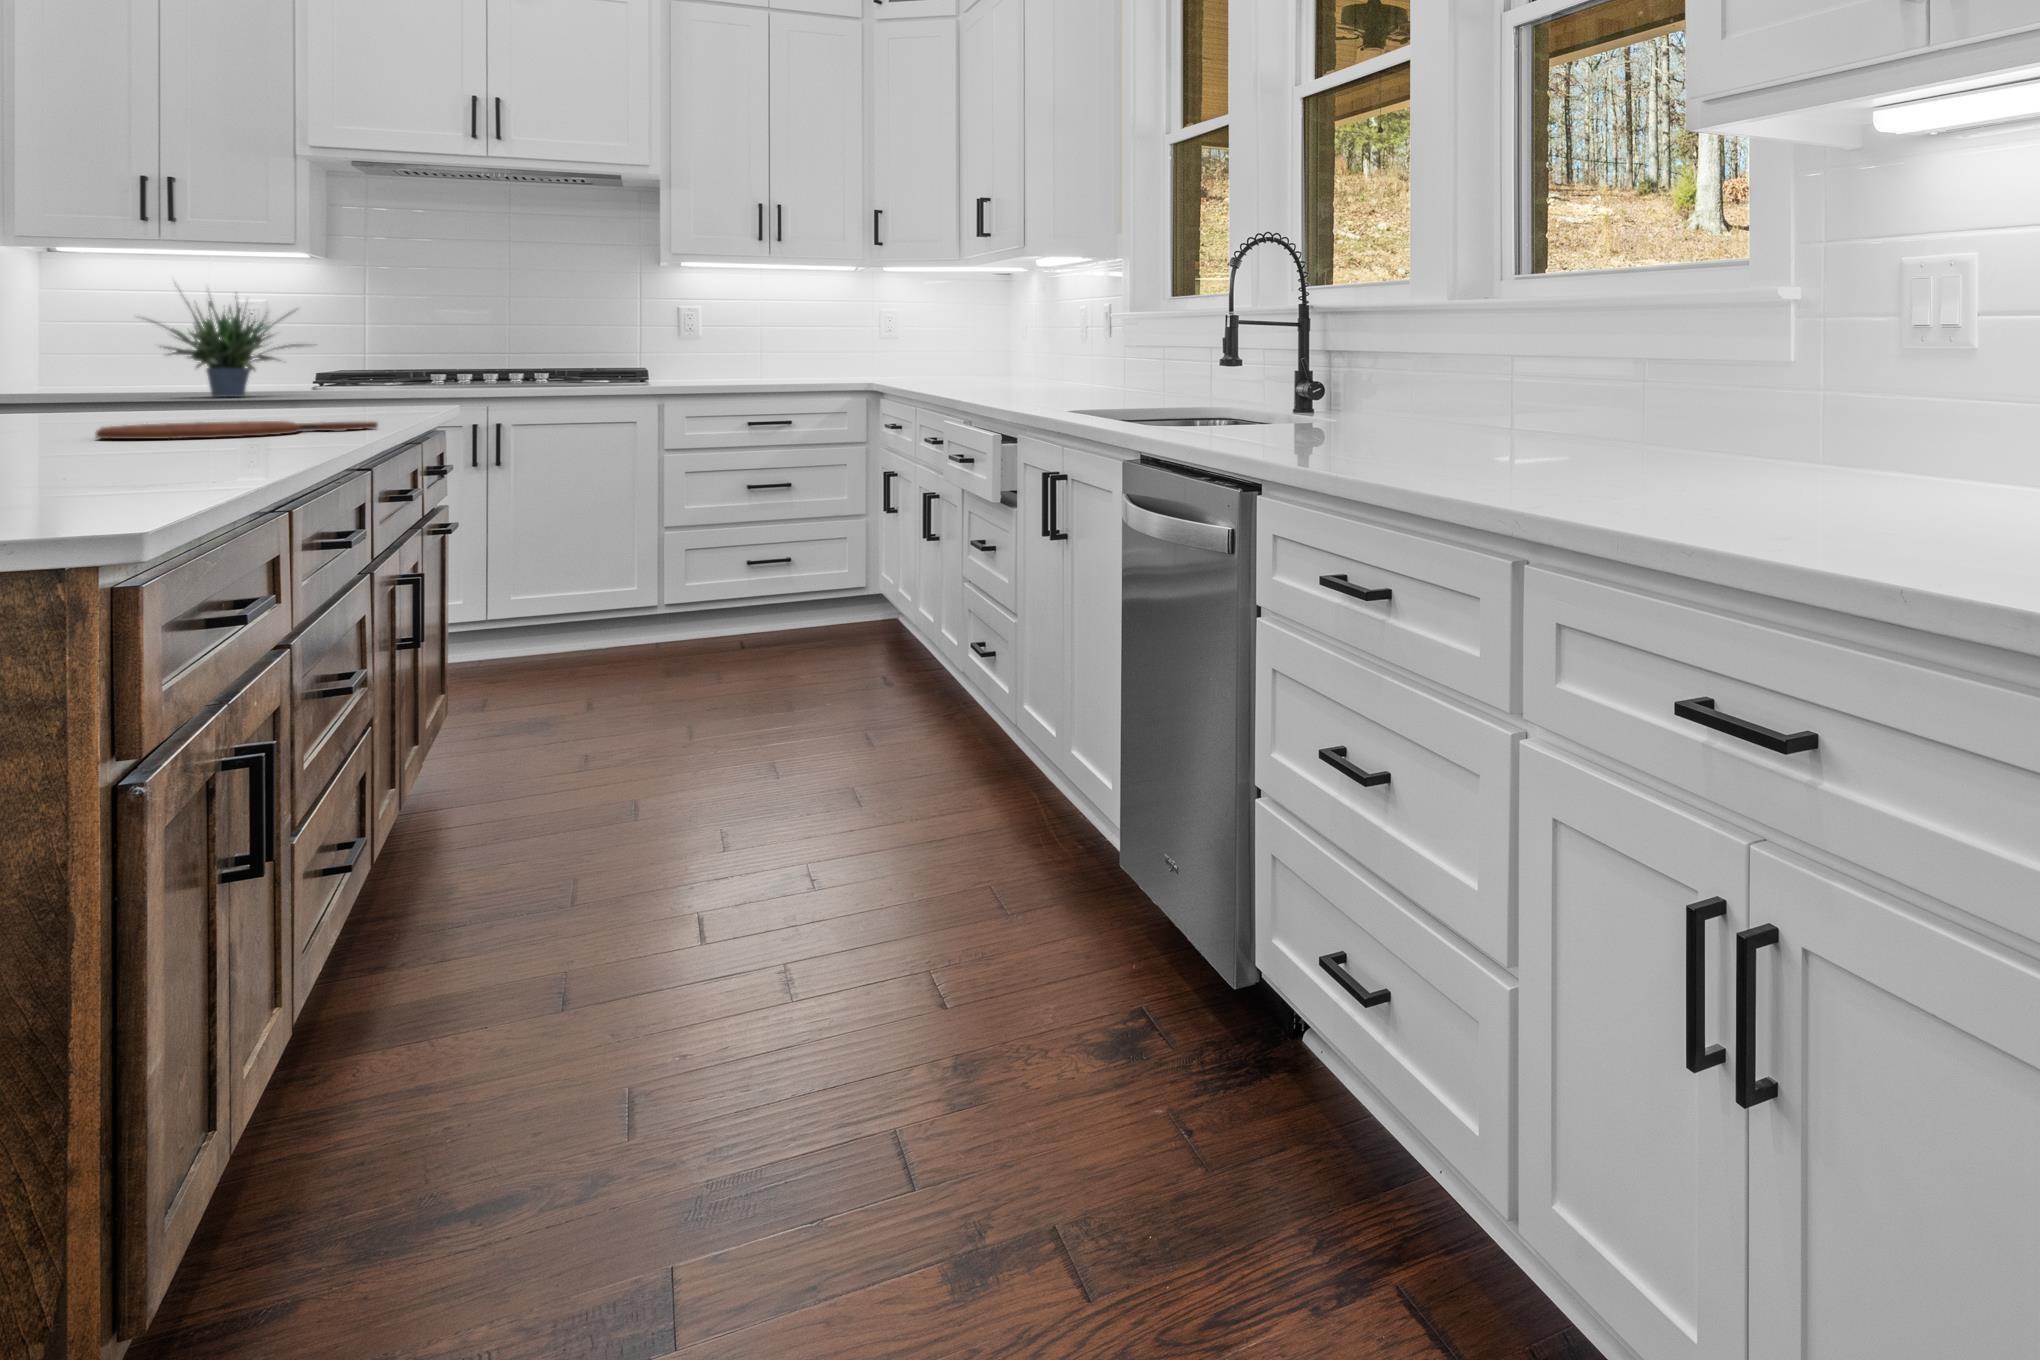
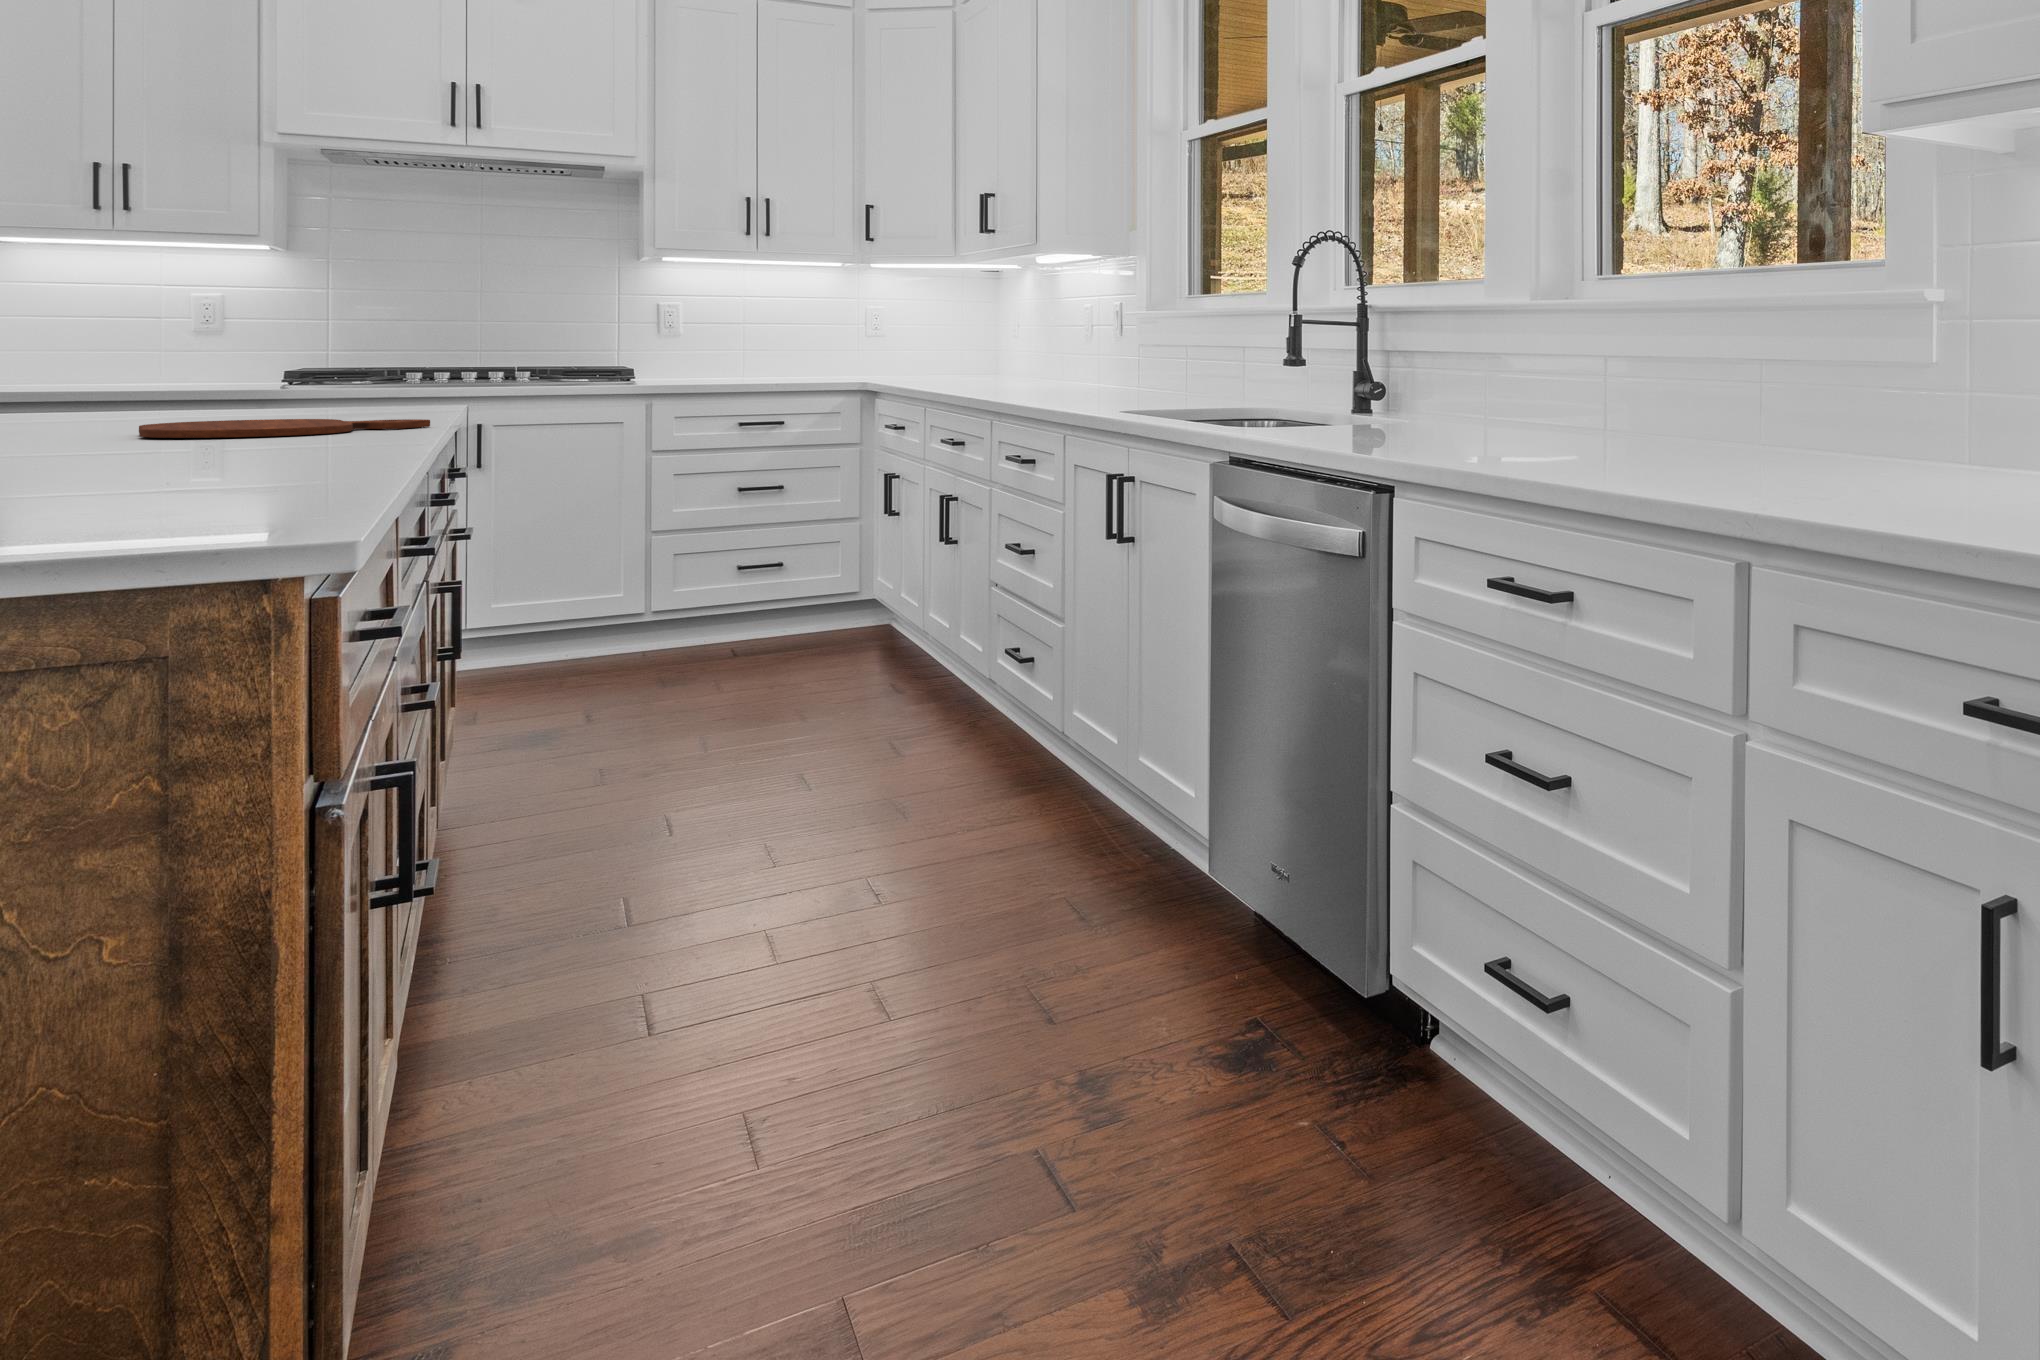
potted plant: present [146,282,304,397] -> none [105,265,303,393]

